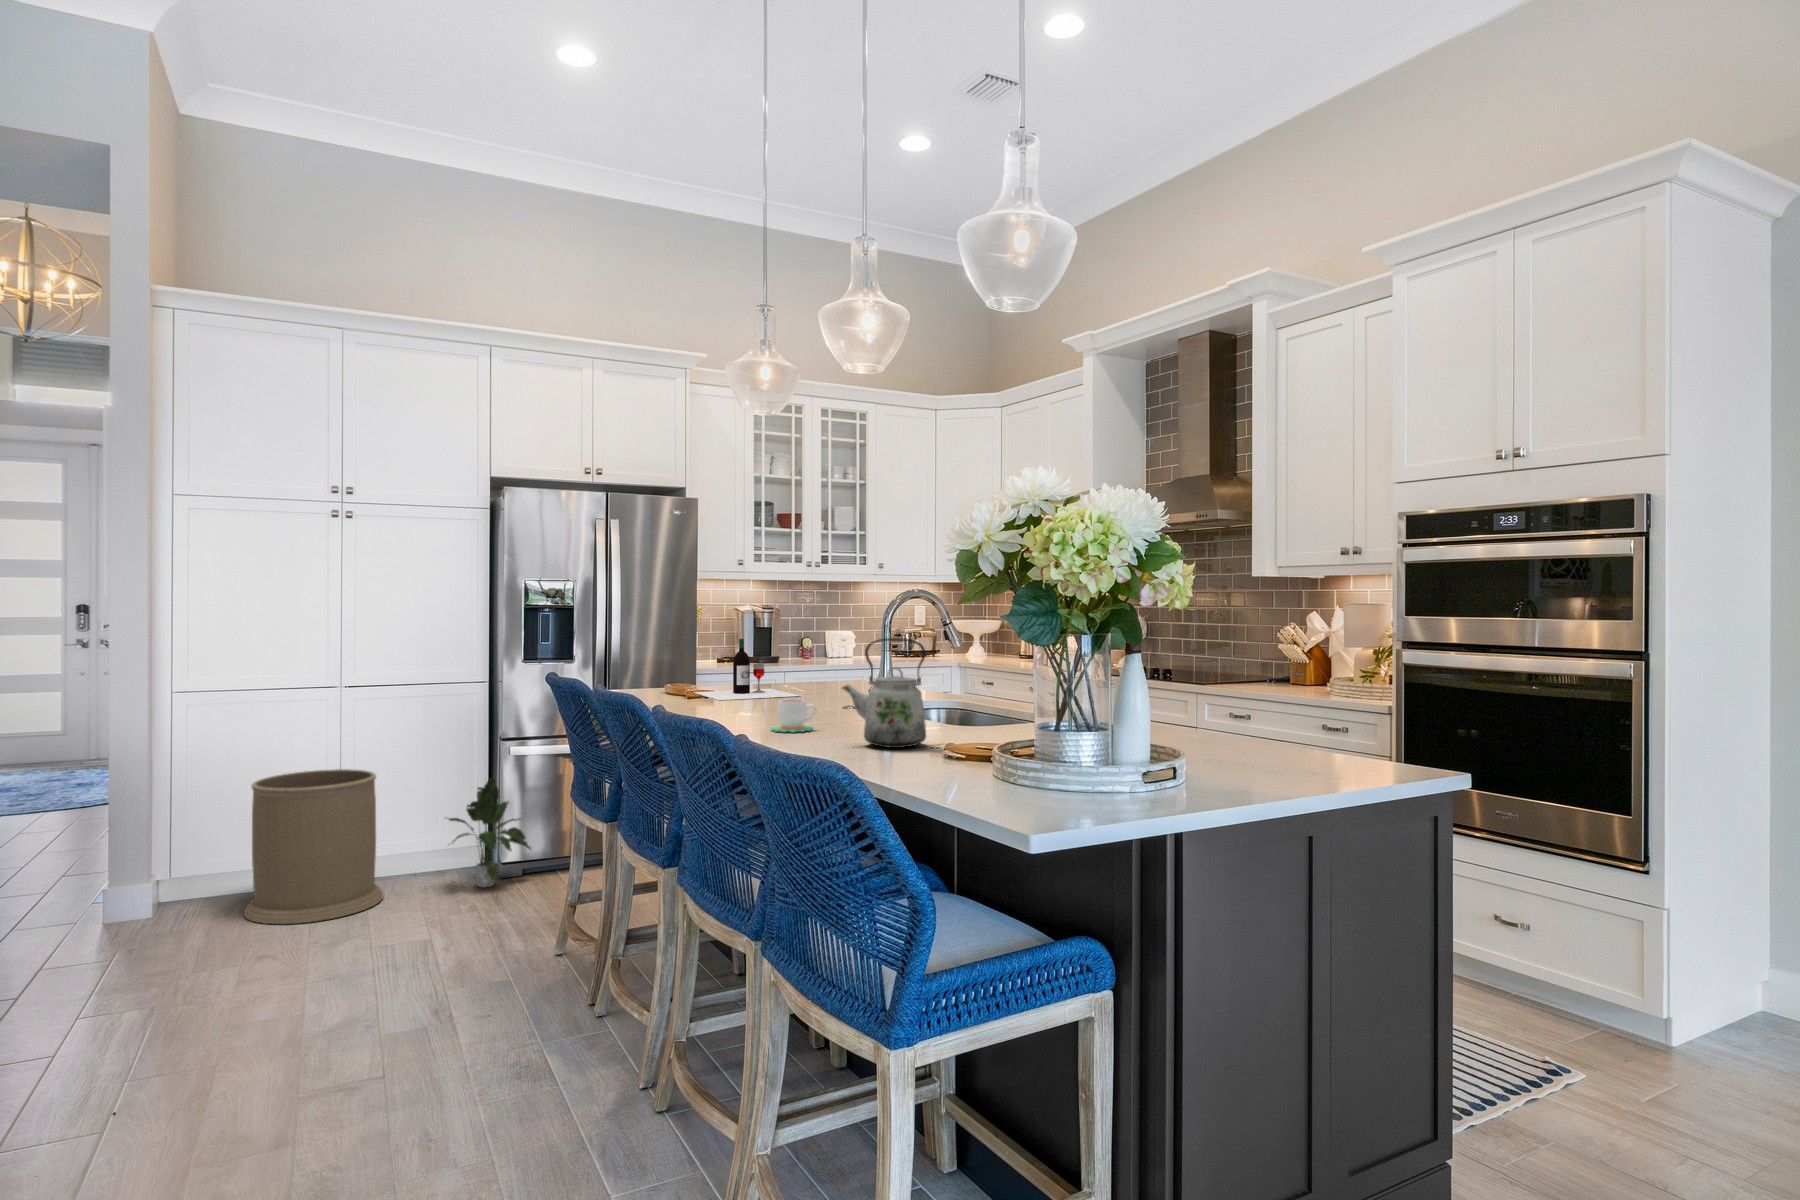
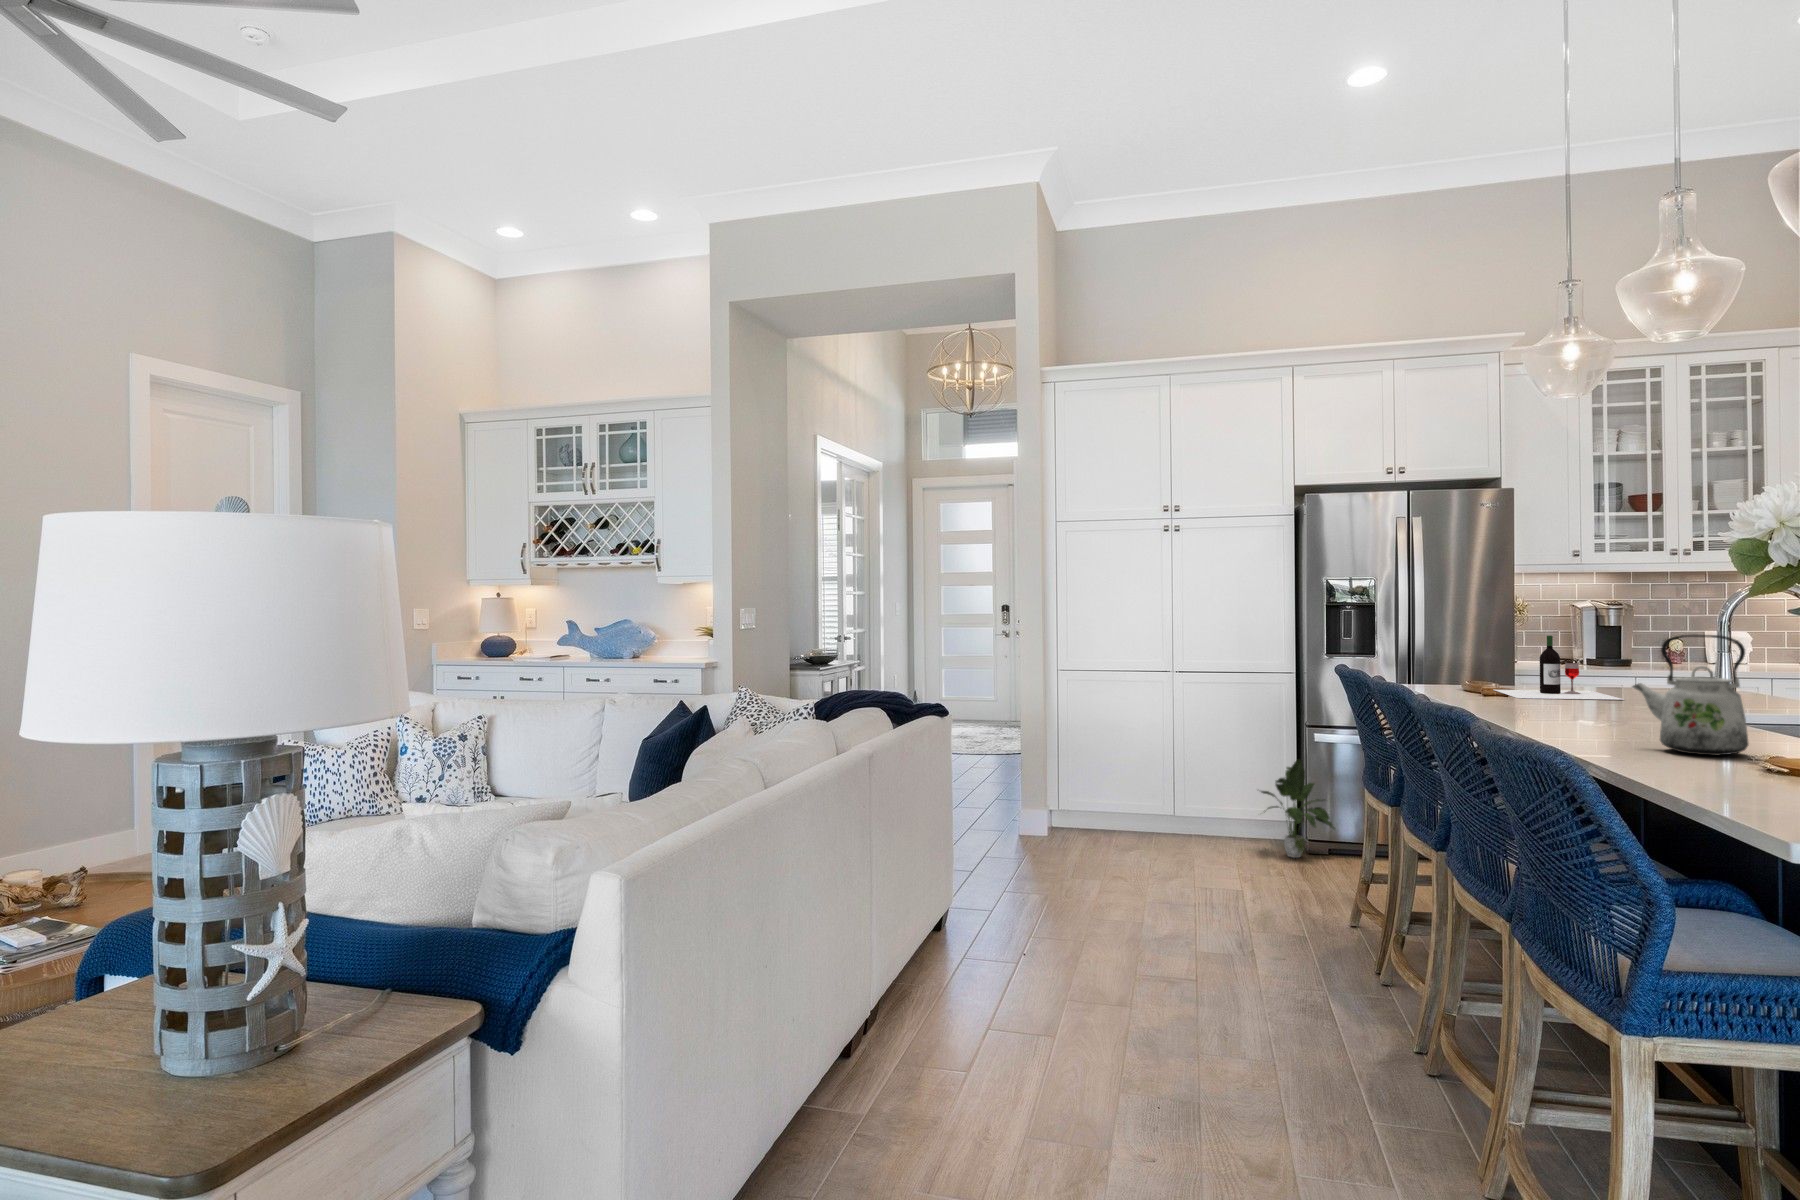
mug: present [771,699,817,732] -> none [1556,698,1613,732]
trash can: present [244,769,383,924] -> none [1106,738,1208,859]

